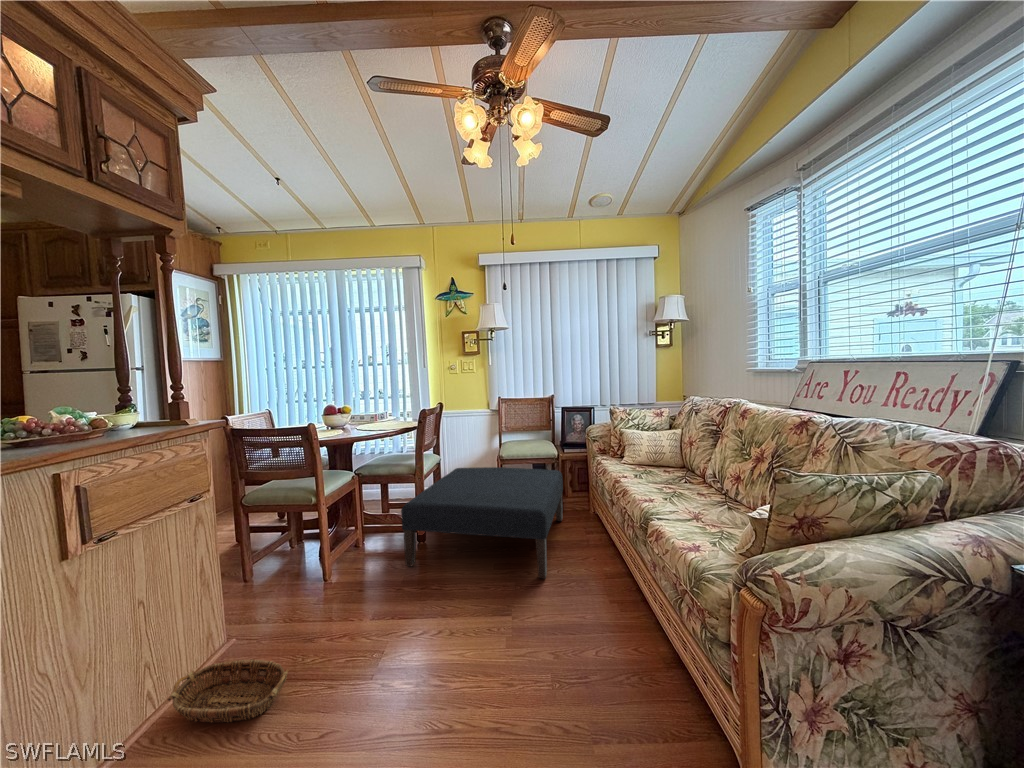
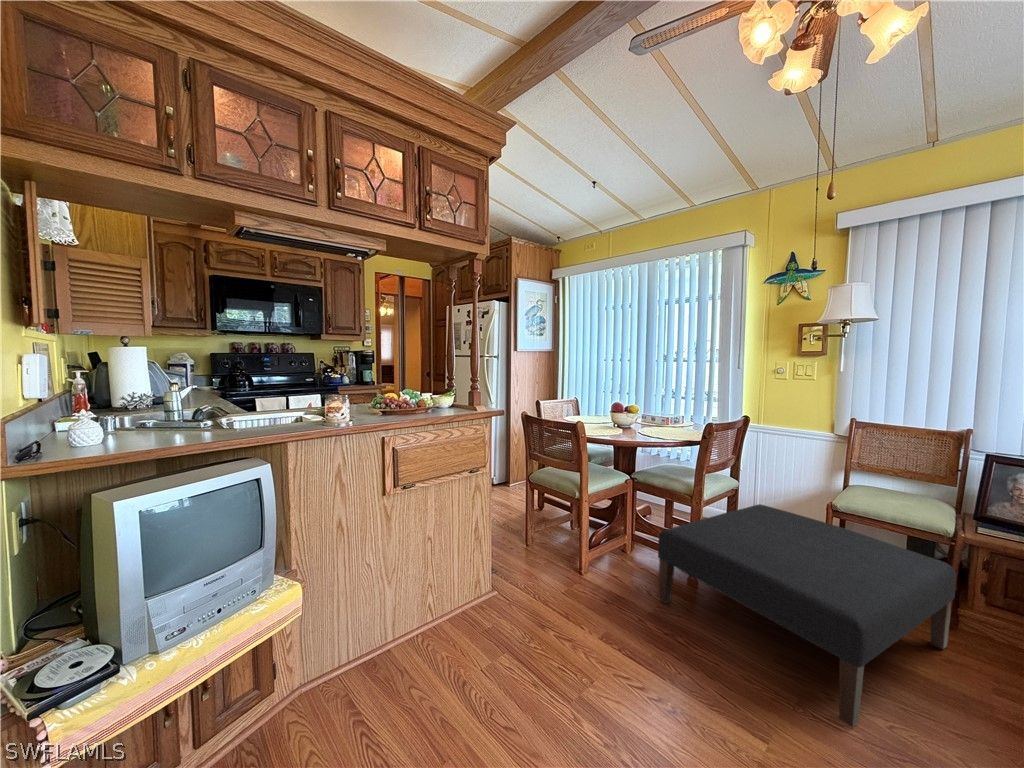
basket: present [168,660,288,723] -> none [420,604,526,689]

